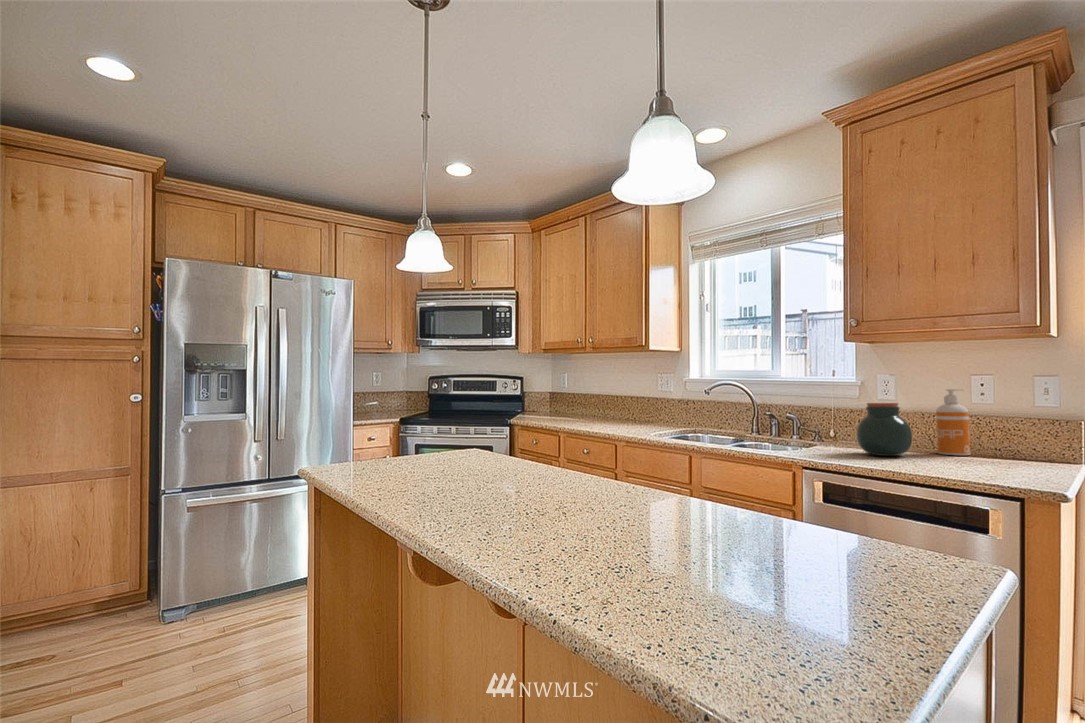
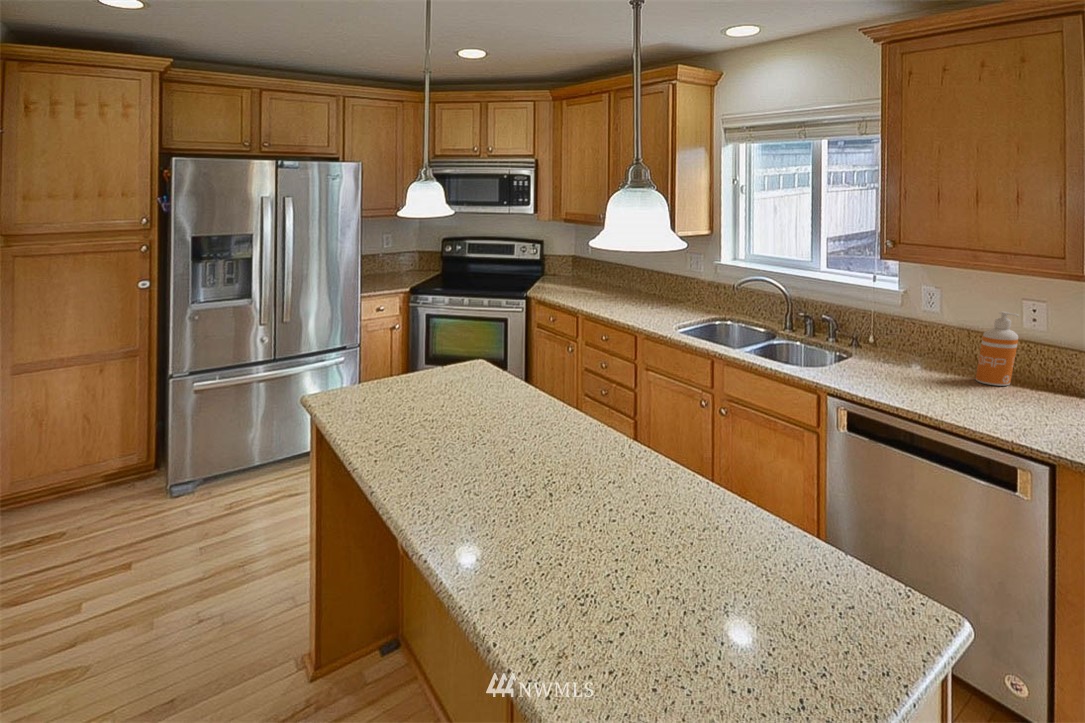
jar: present [856,403,913,456] -> none [887,323,948,384]

